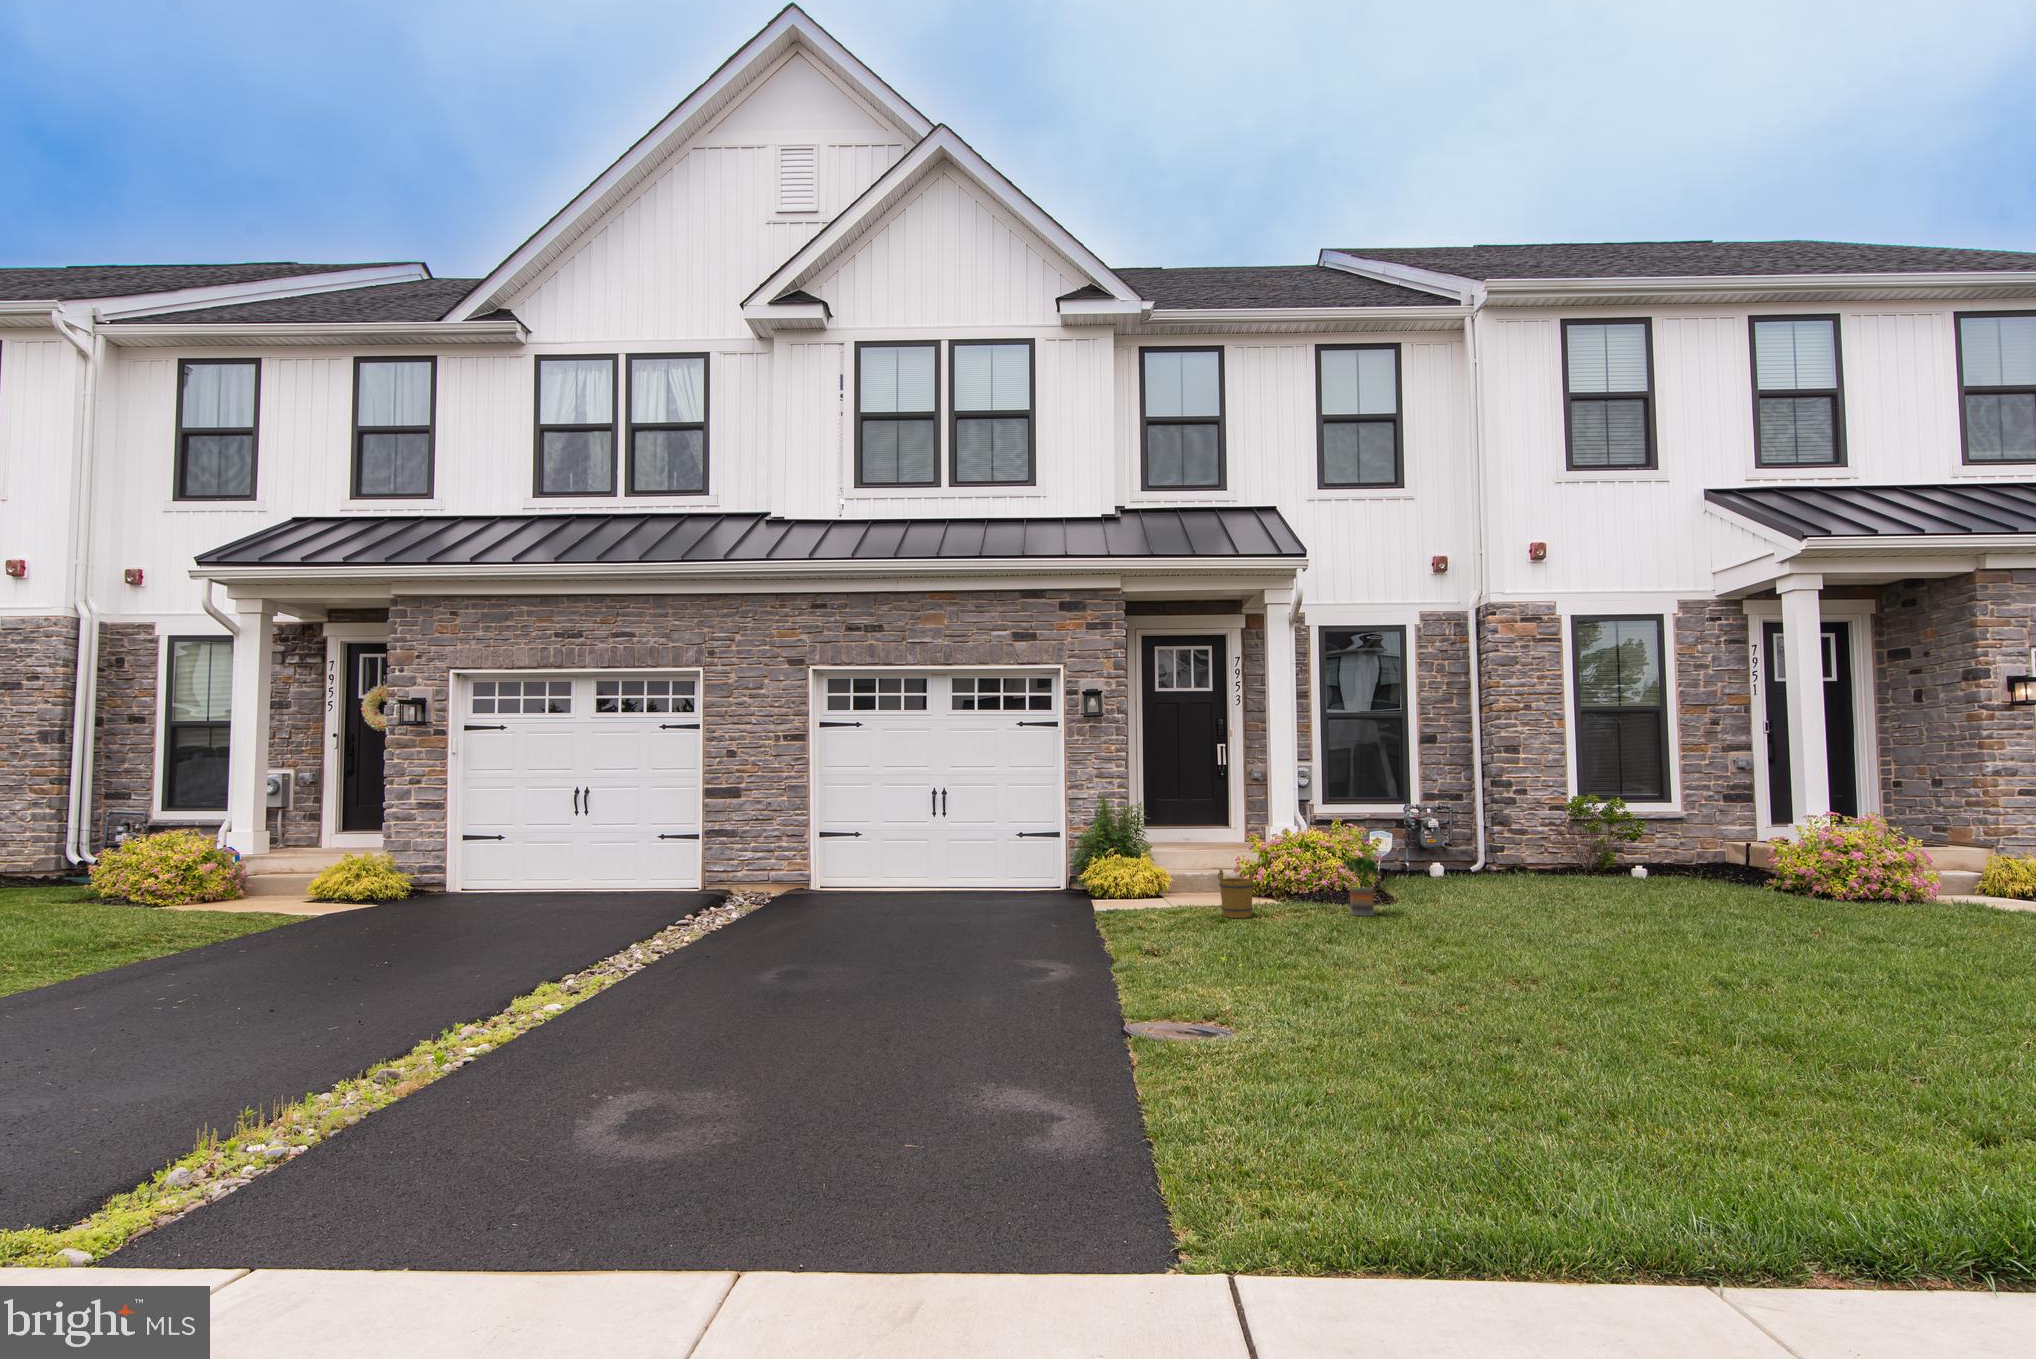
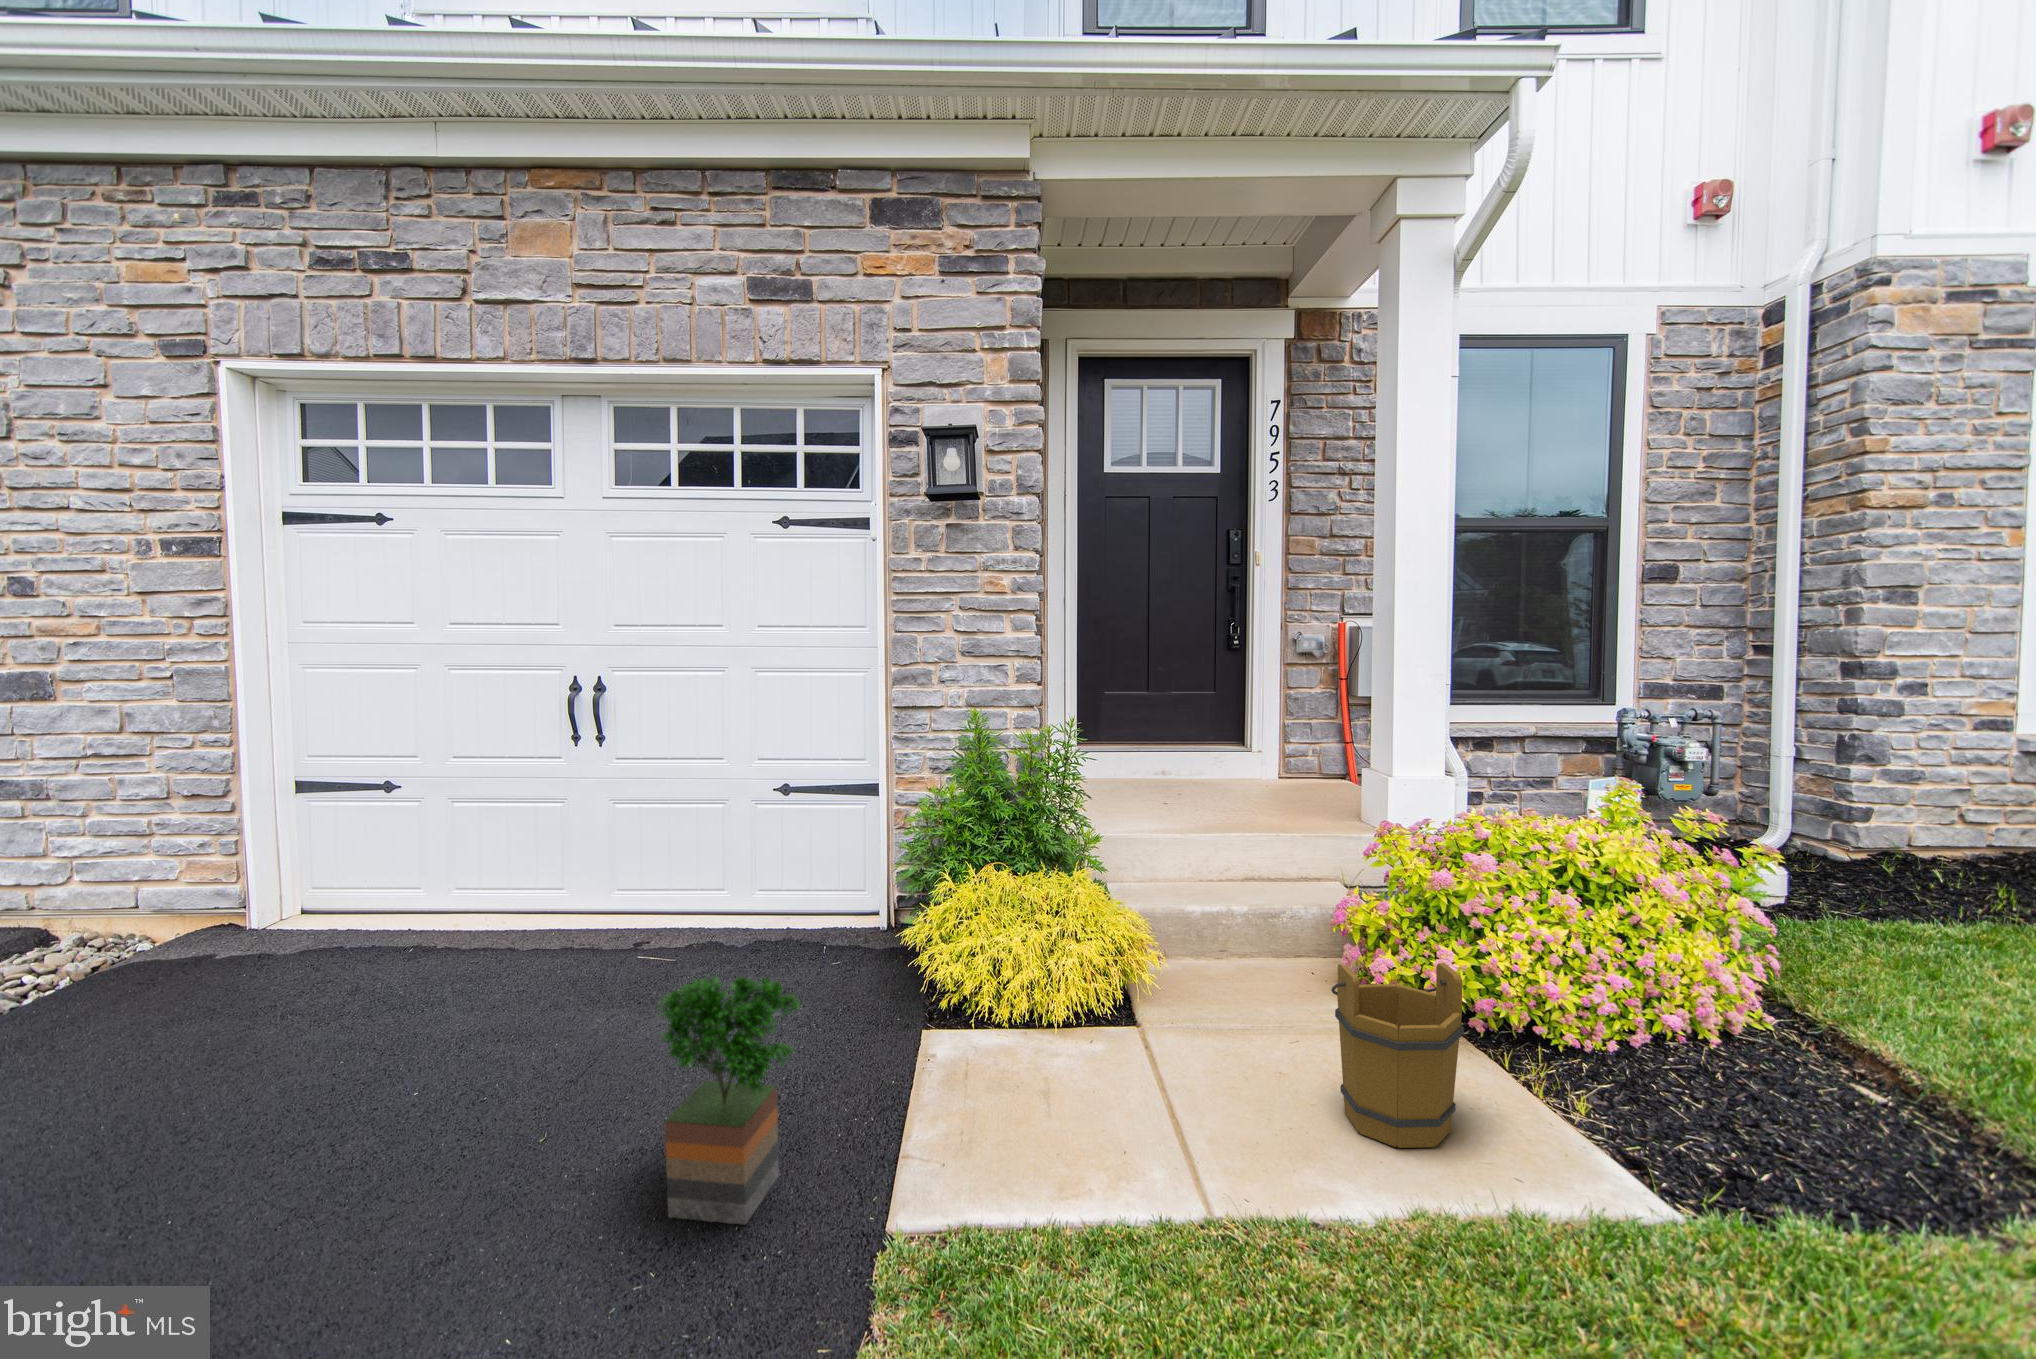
potted tree: present [1343,857,1382,916] -> present [660,976,800,1225]

